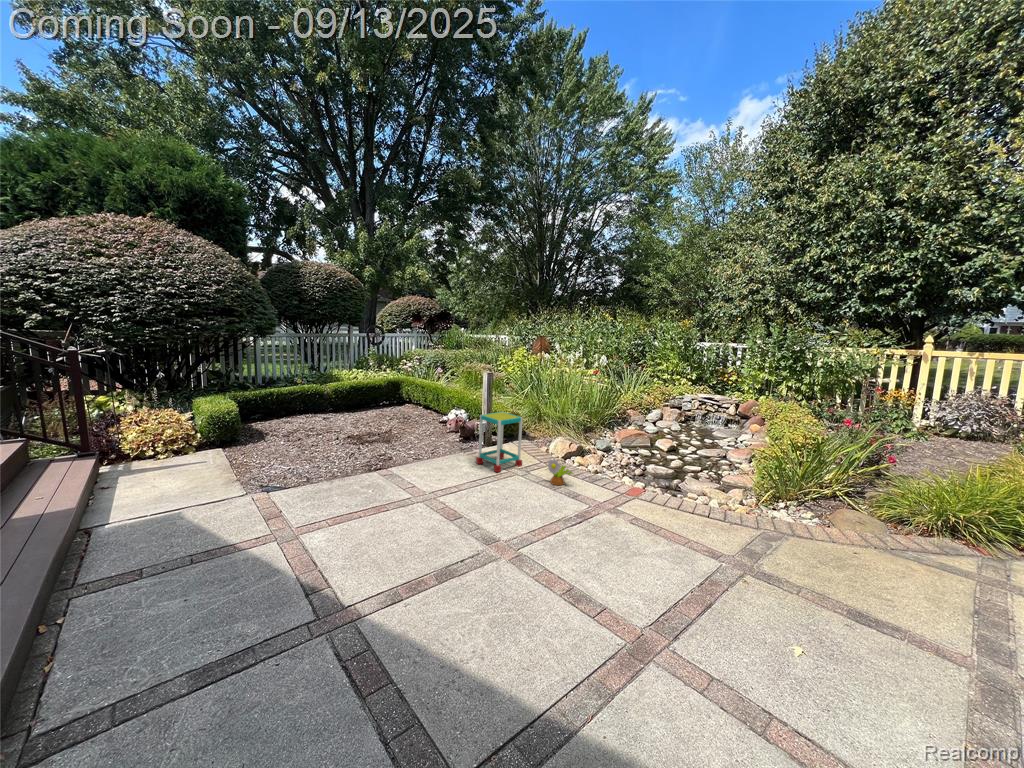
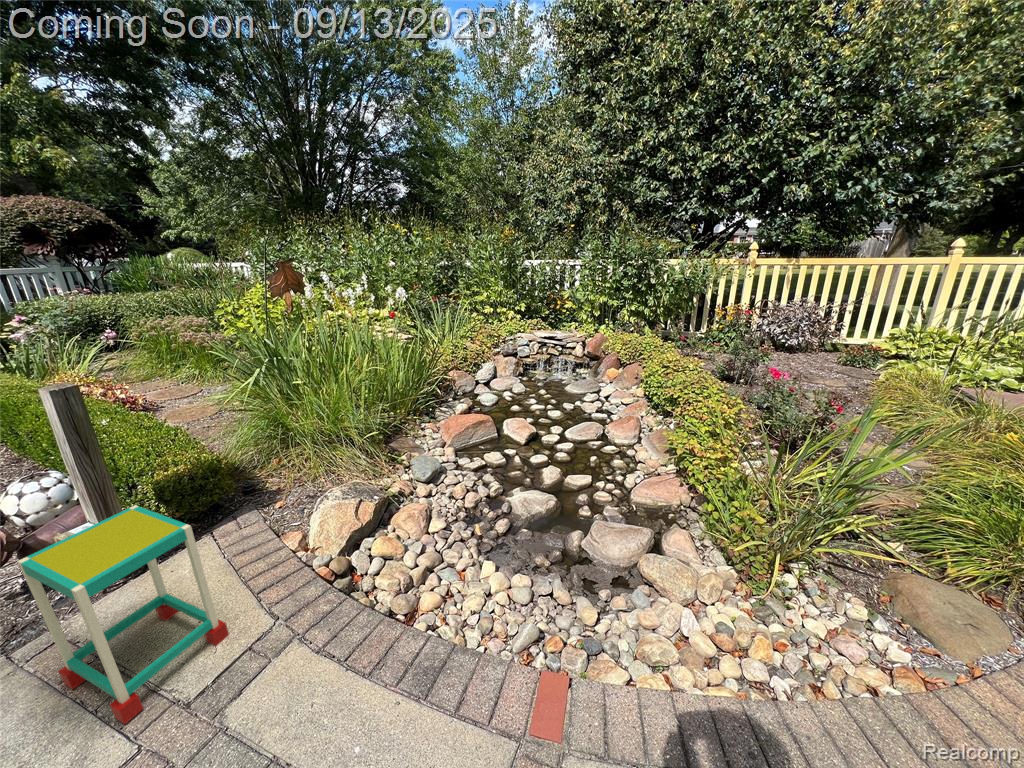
decorative plant: present [547,459,573,485] -> none [280,632,371,720]

